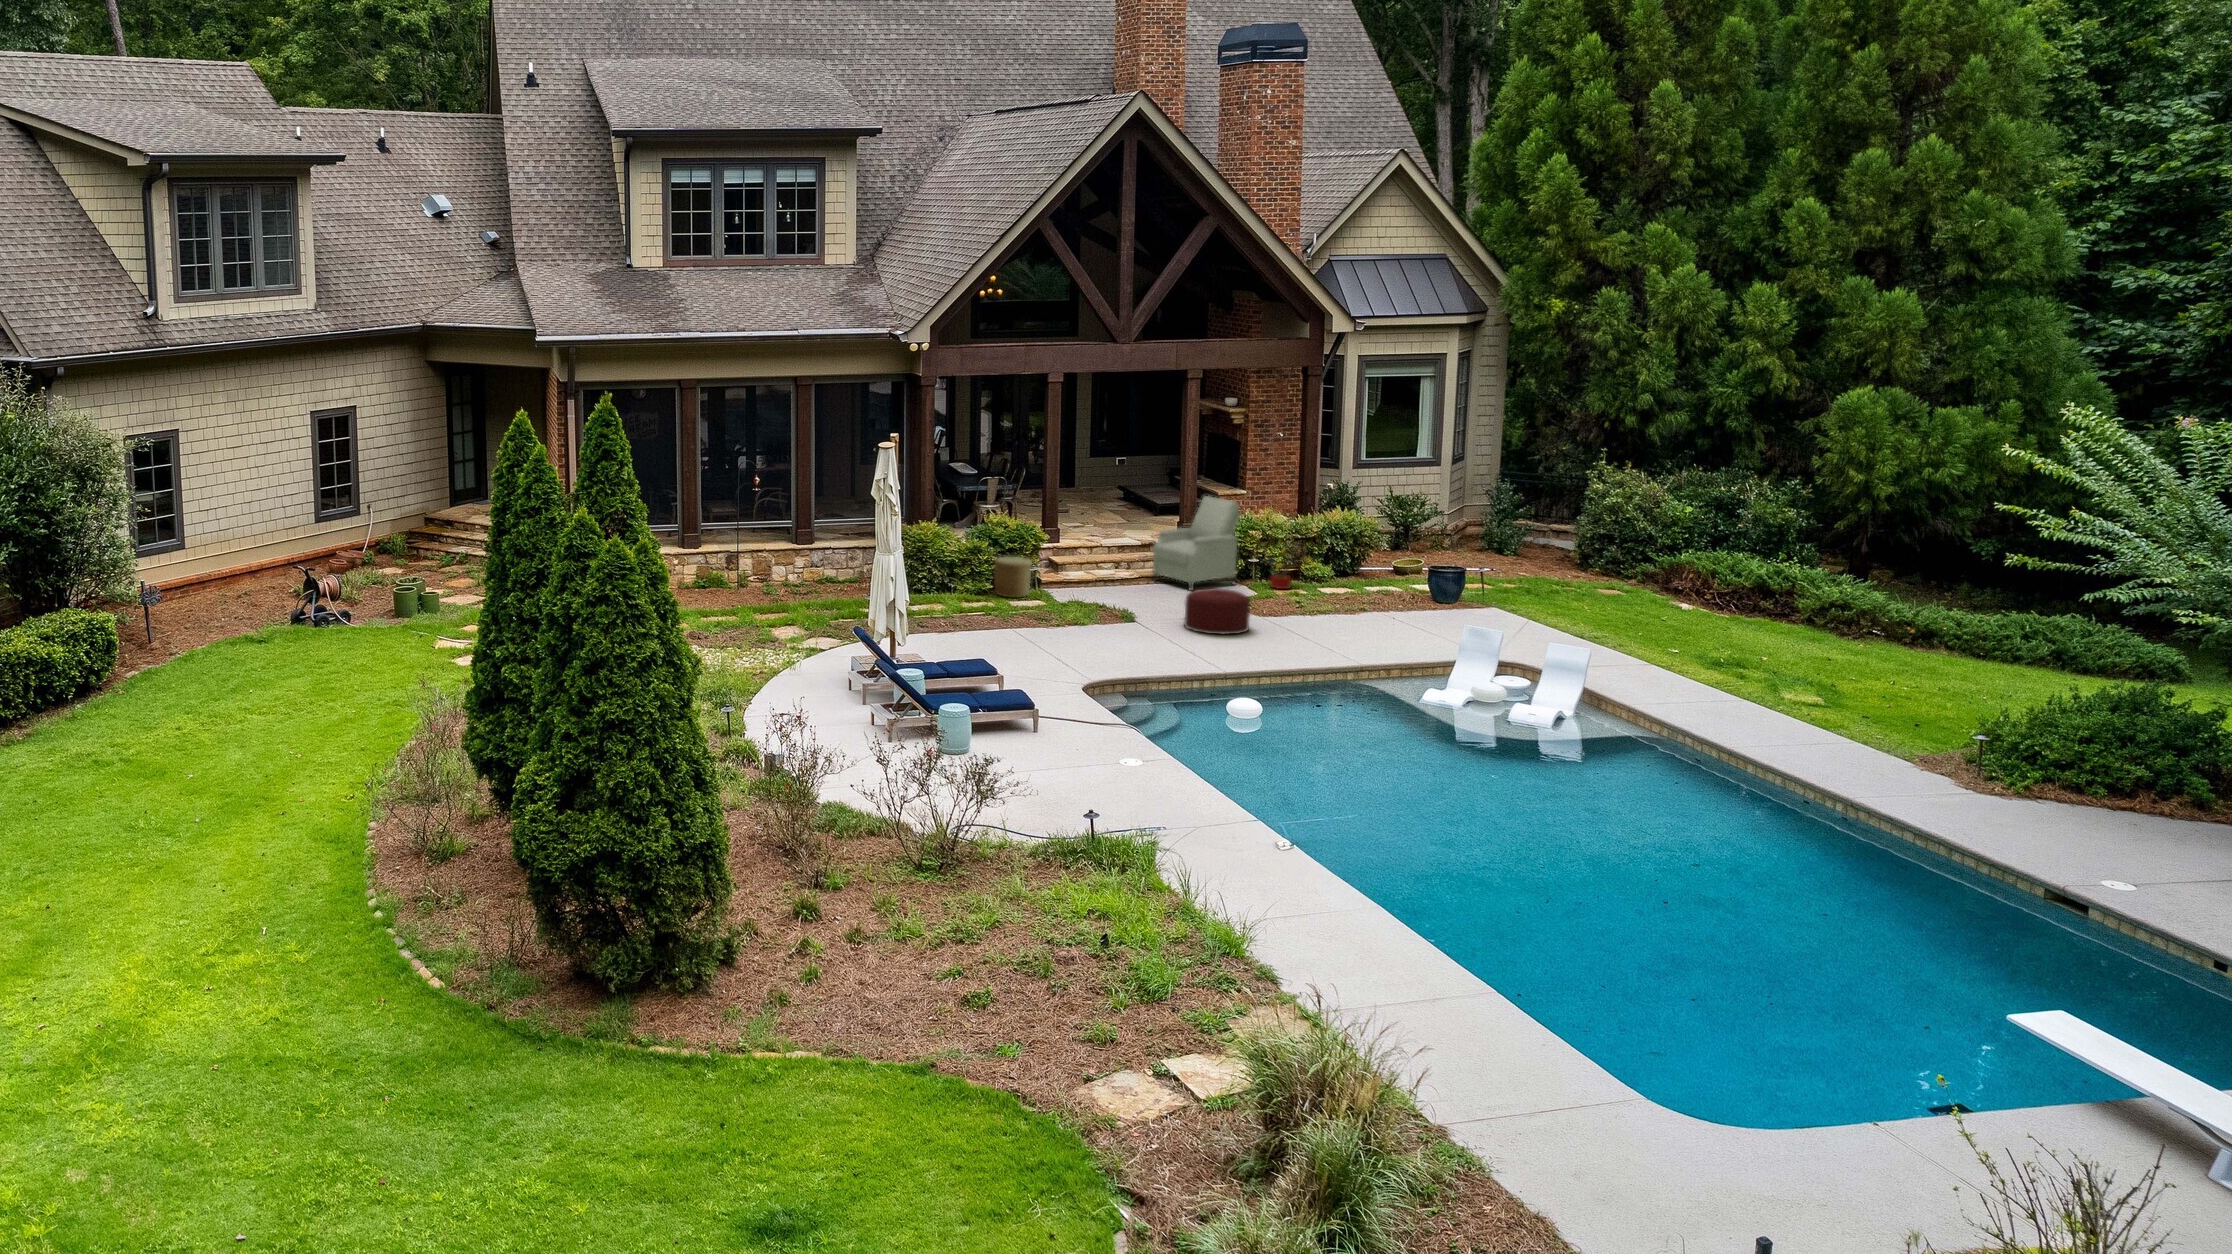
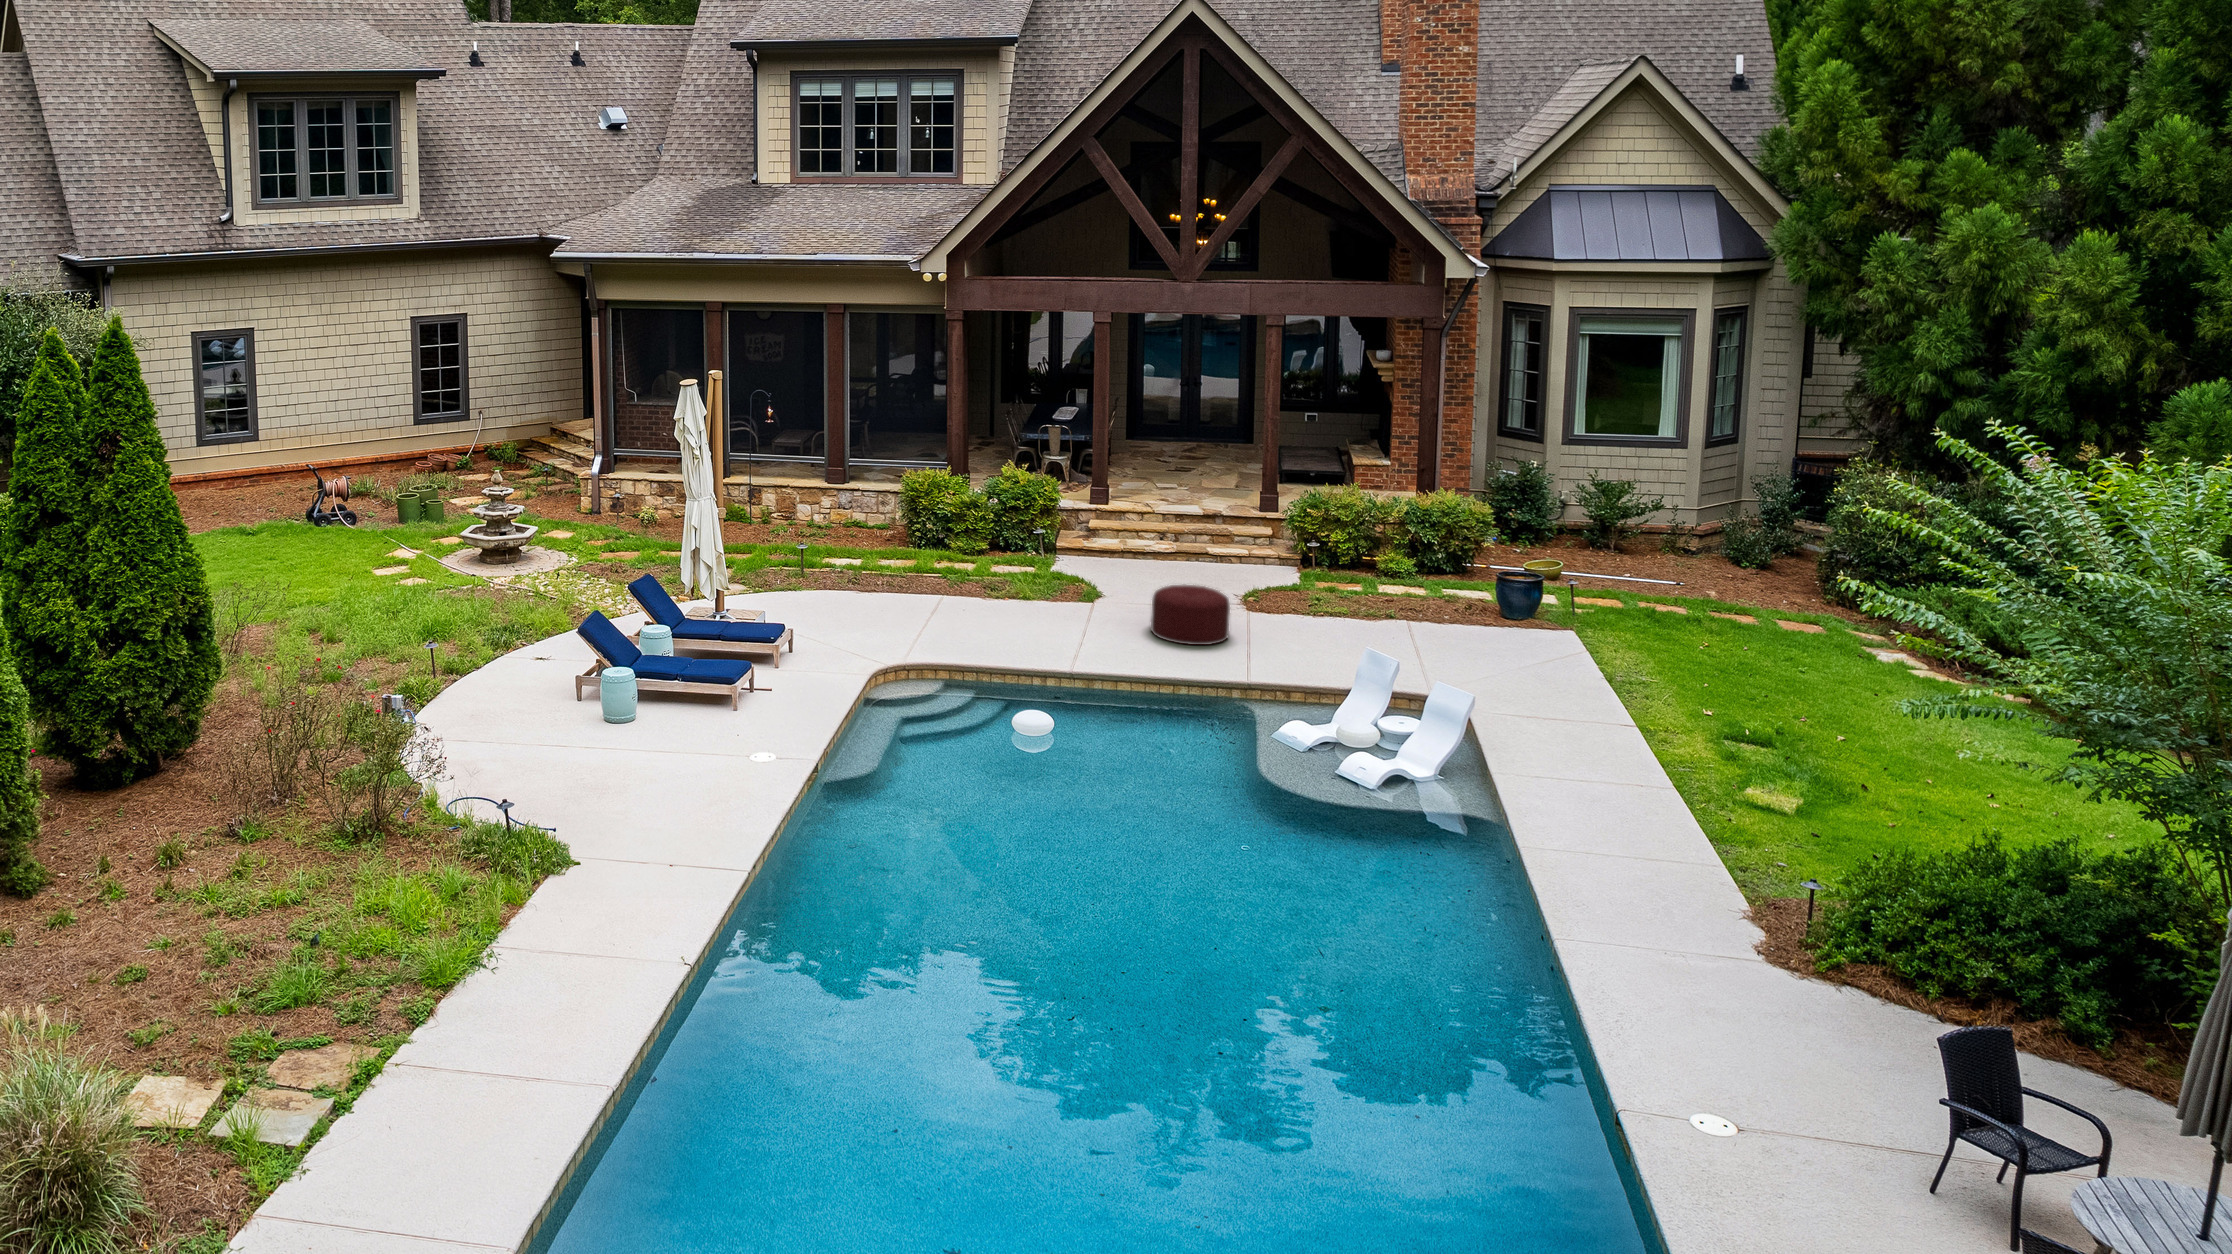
chair: present [1152,496,1240,591] -> none [1211,470,1319,582]
decorative plant: present [1269,543,1310,589] -> none [1328,530,1398,593]
woven basket: present [994,557,1032,598] -> none [993,519,1036,568]

